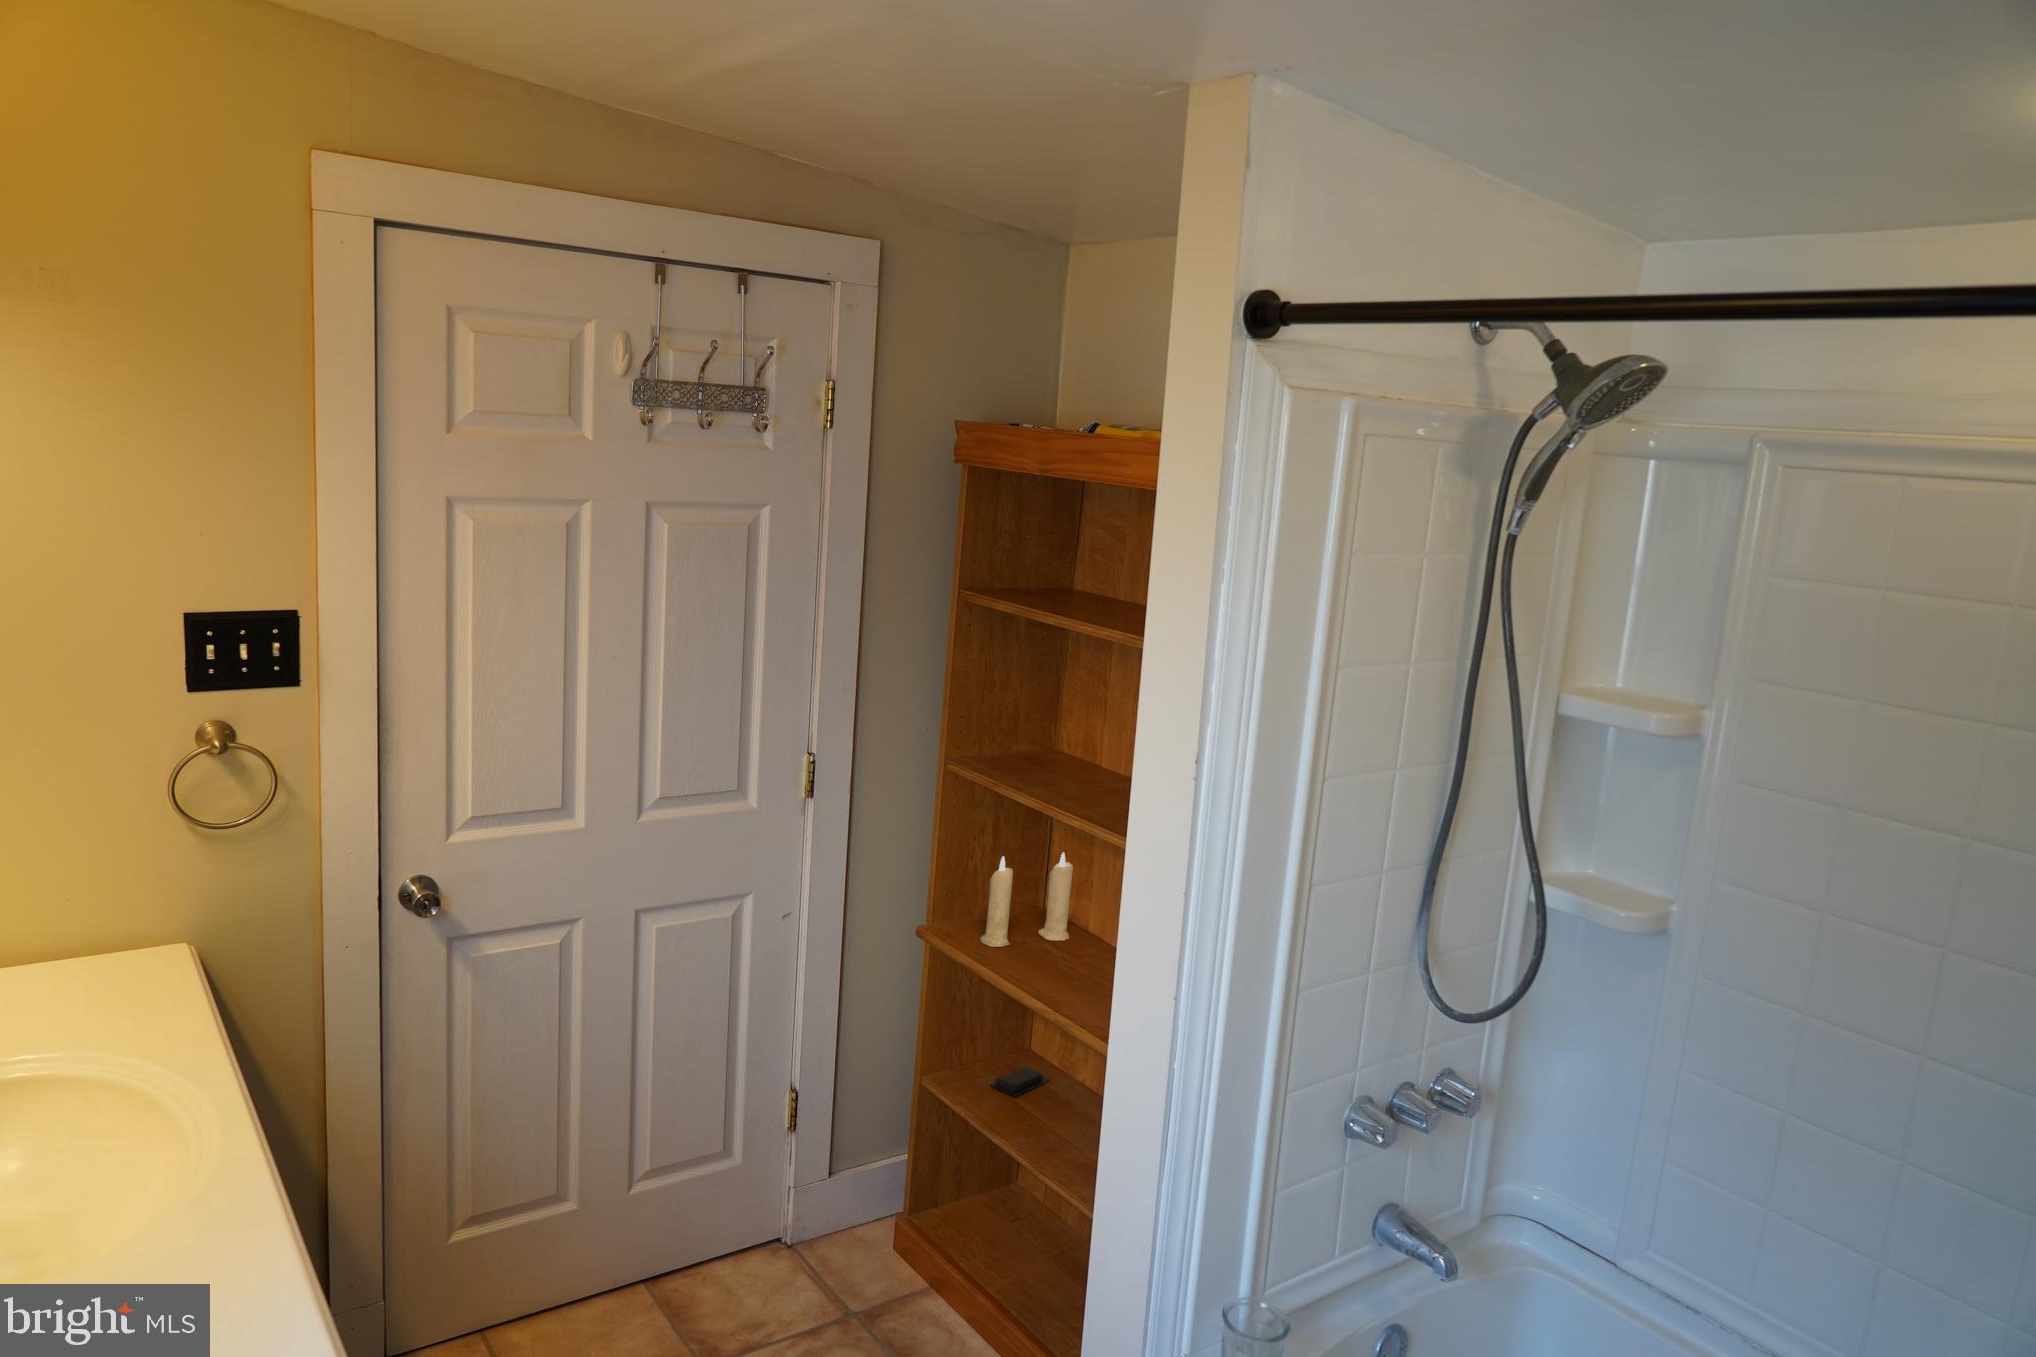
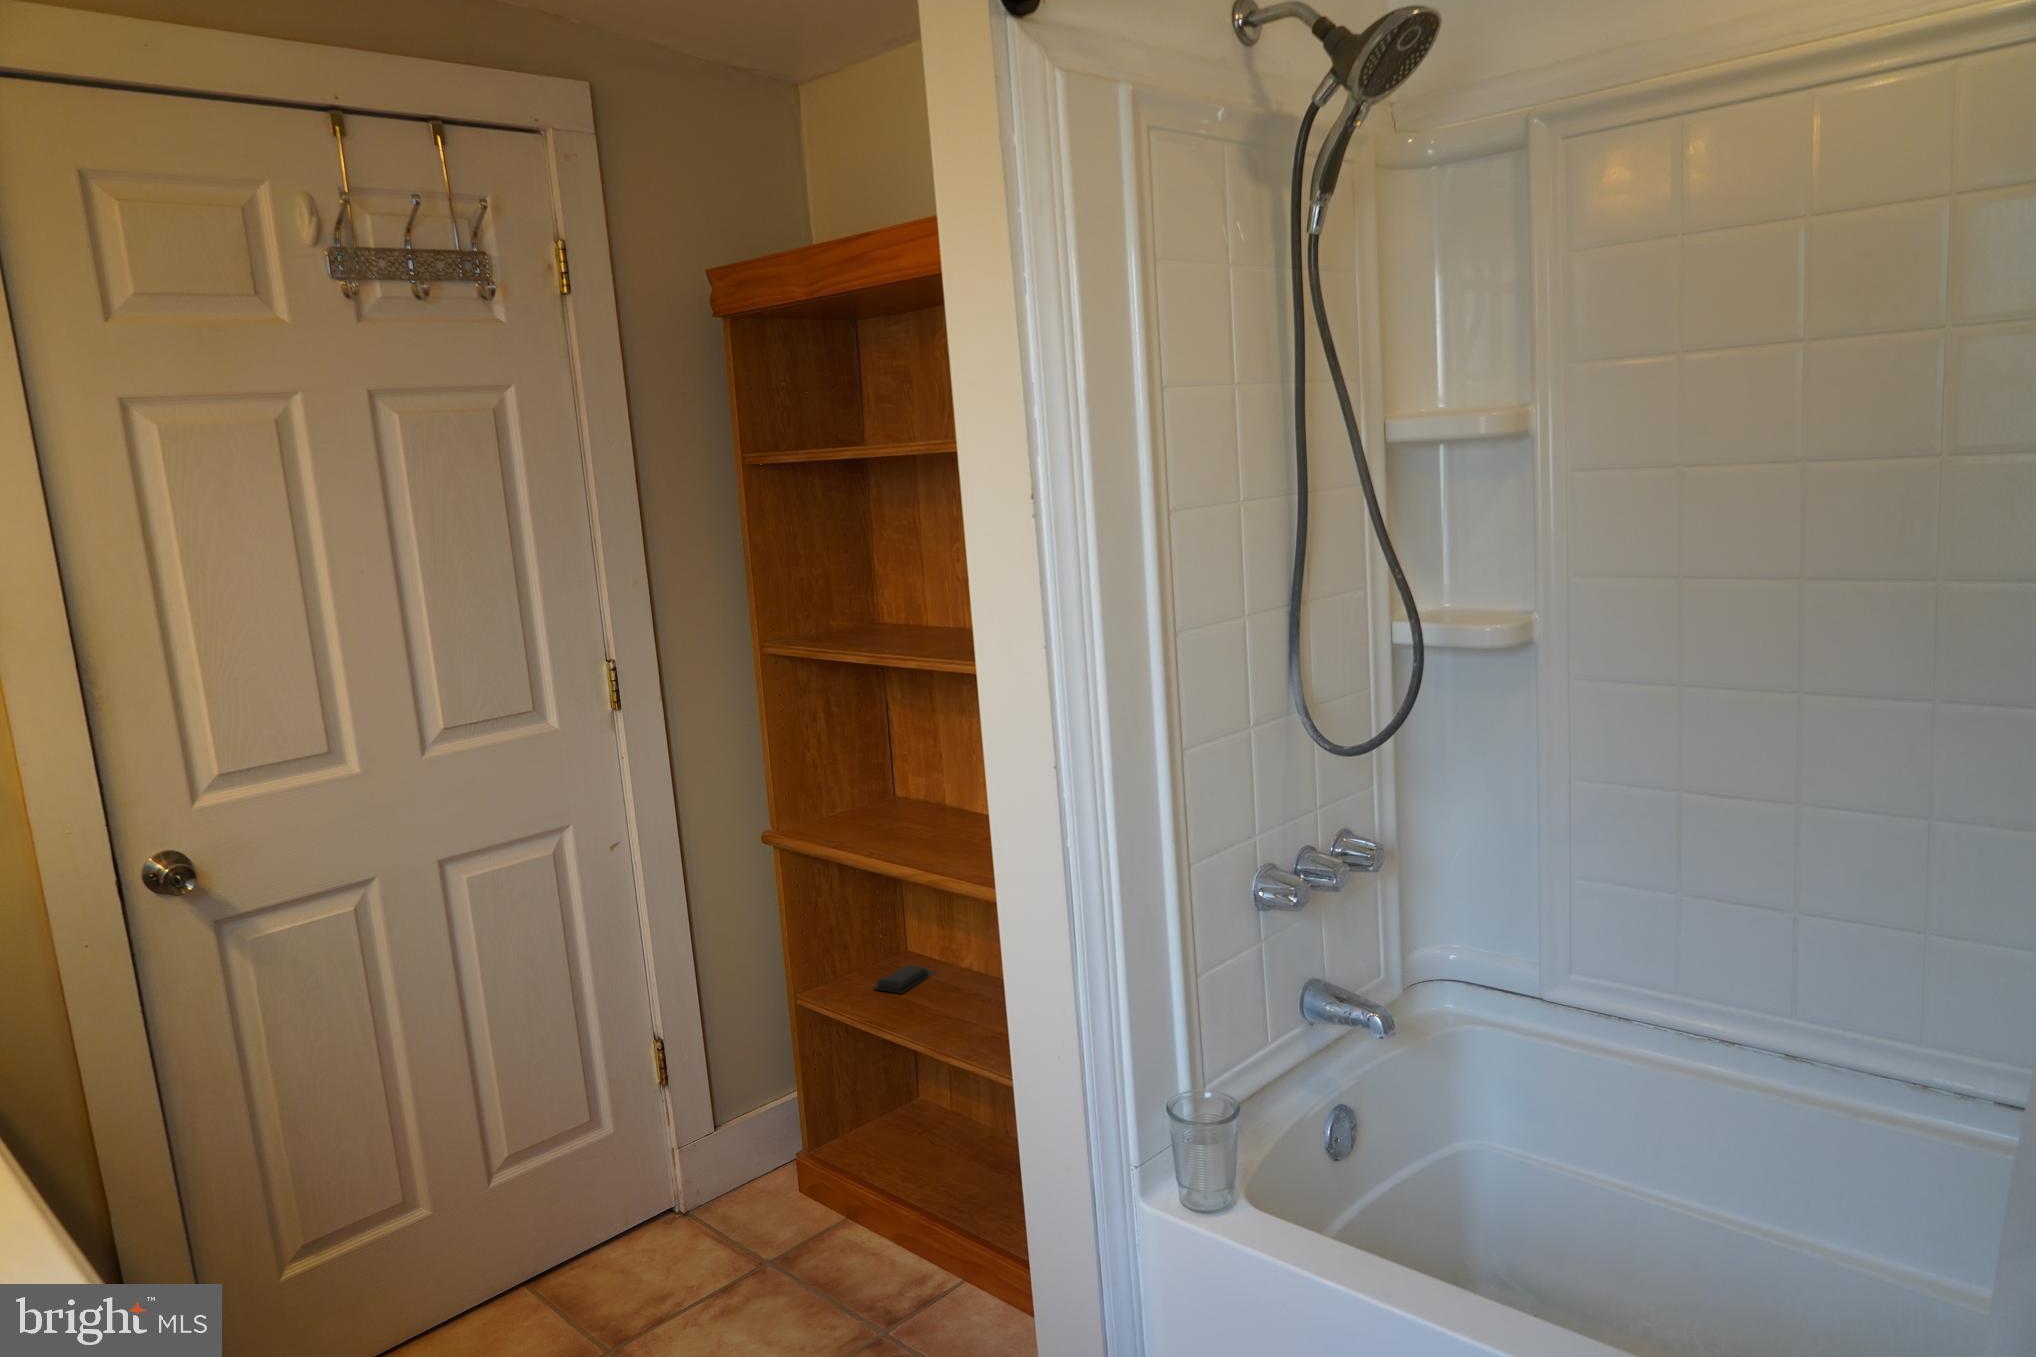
candle: present [979,852,1073,947] -> none [831,718,930,833]

